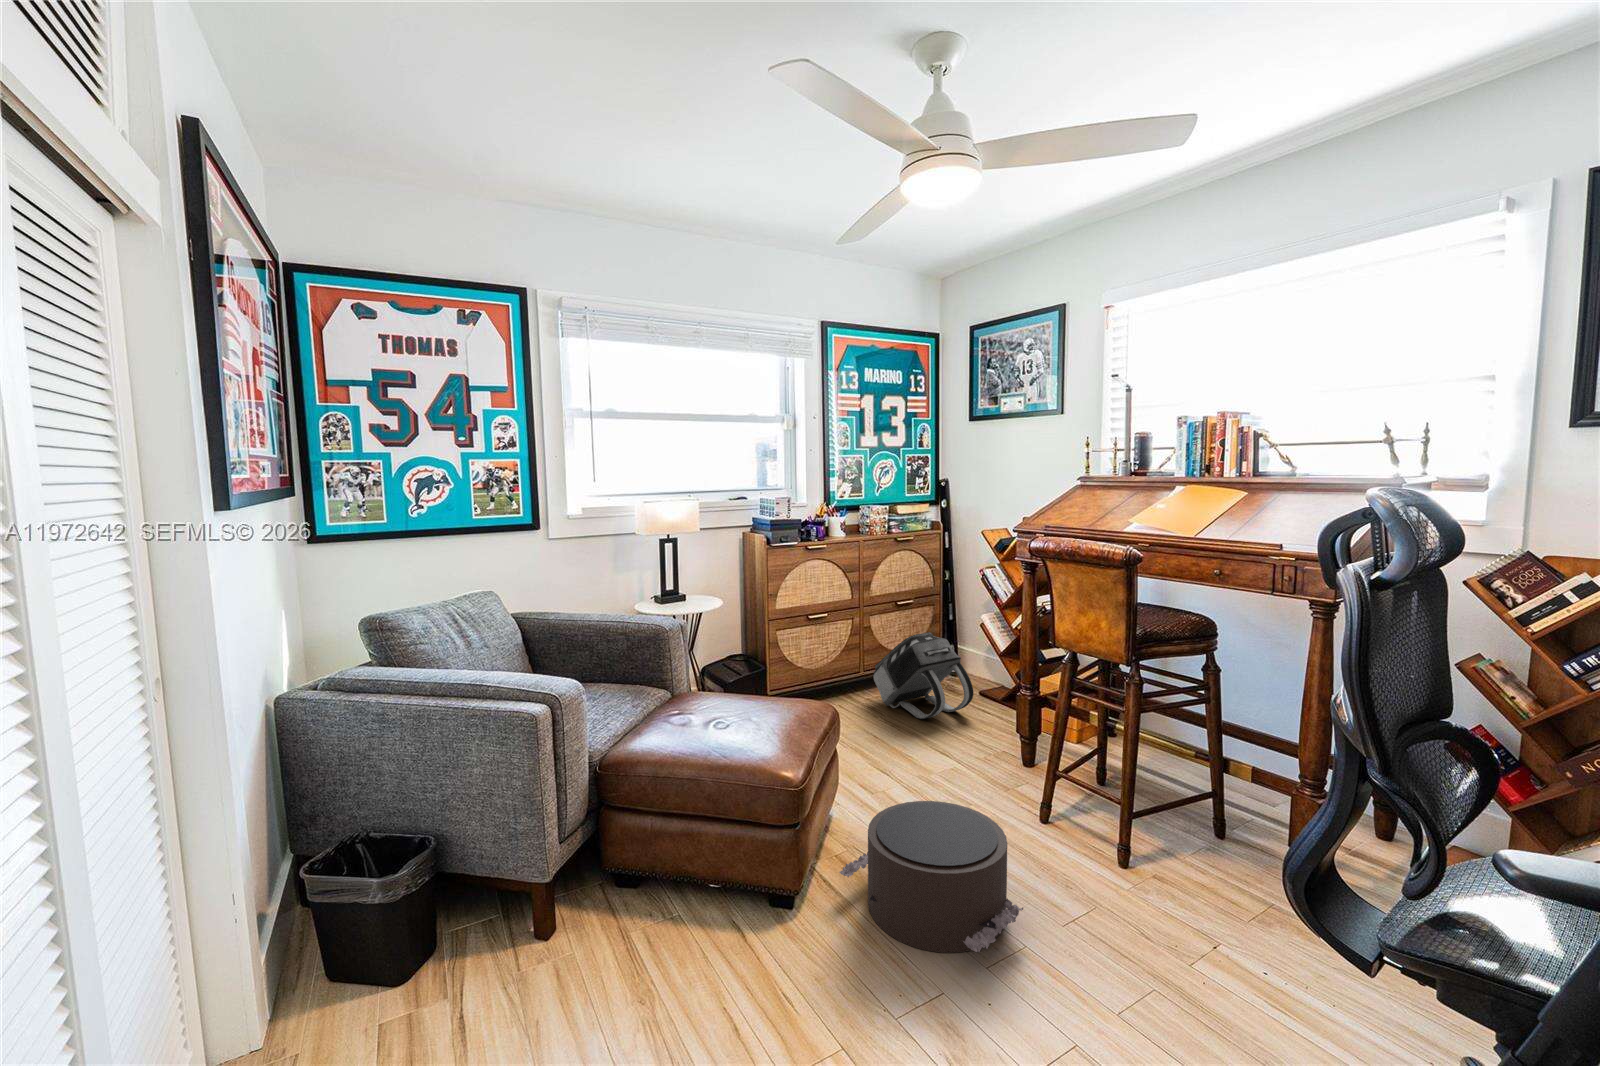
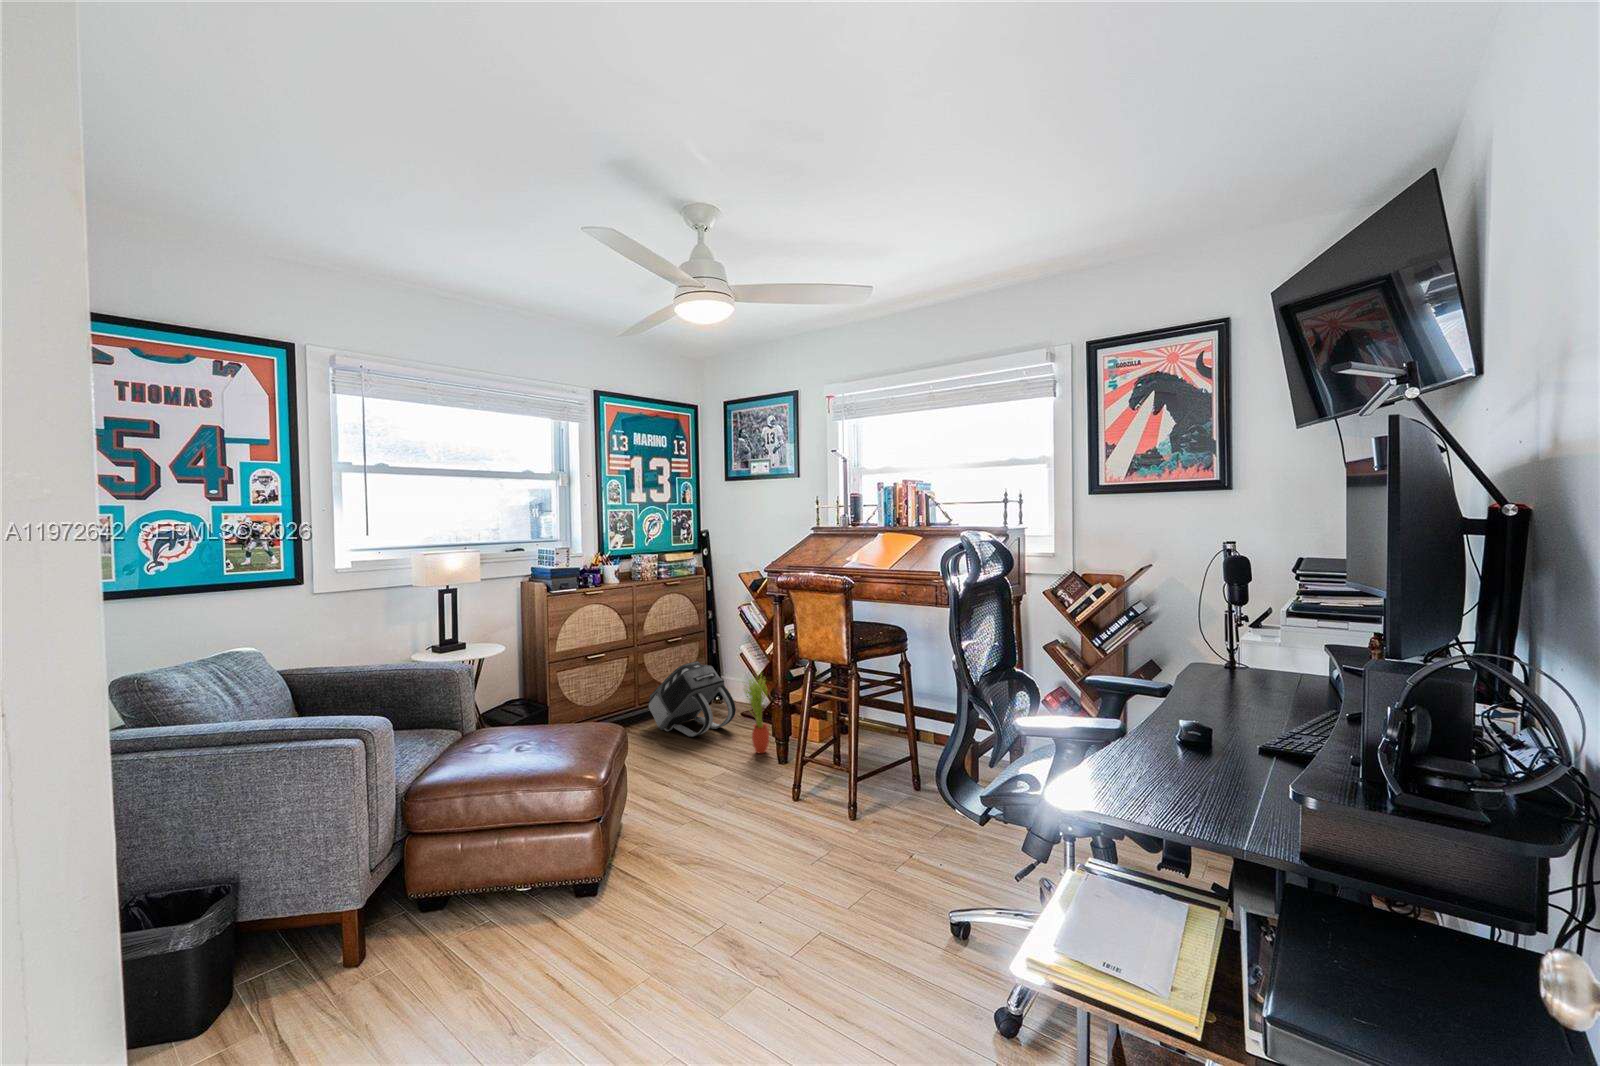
potted plant: none [981,652,1014,752] -> present [744,675,769,753]
pouf: present [839,801,1023,953] -> none [635,788,783,902]

